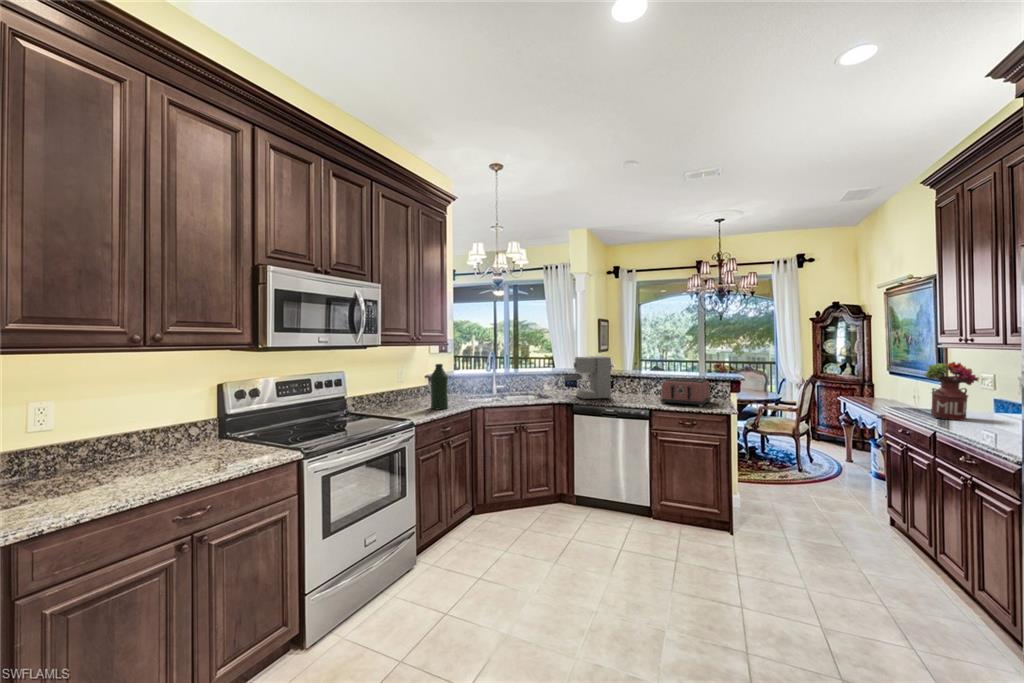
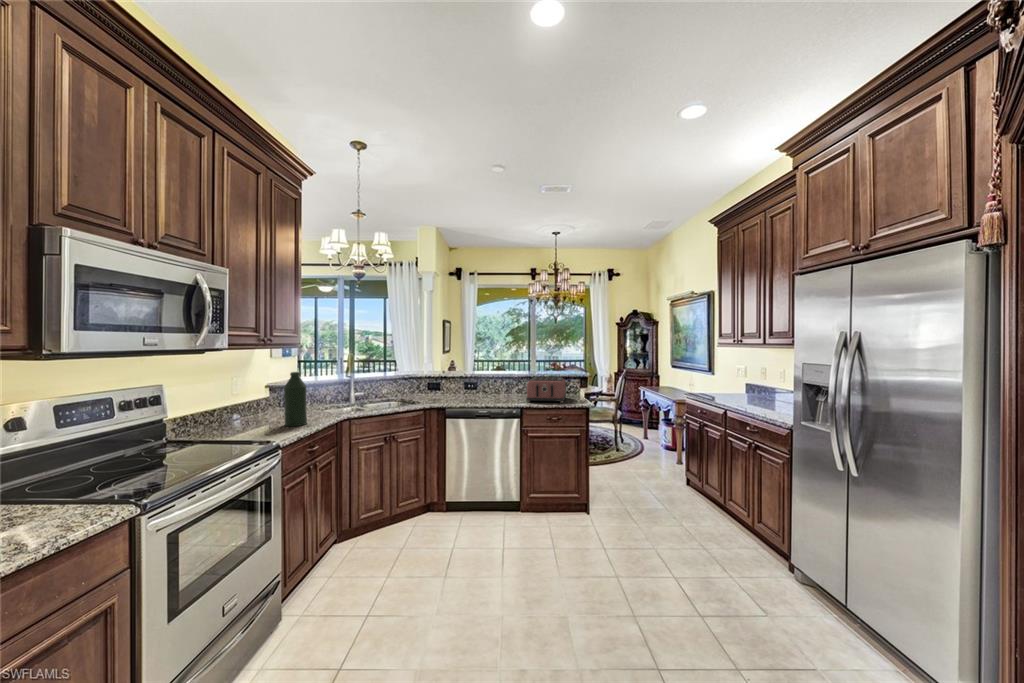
coffee maker: present [564,356,611,399] -> none [431,358,478,403]
flower arrangement: present [924,362,979,420] -> none [717,357,750,401]

